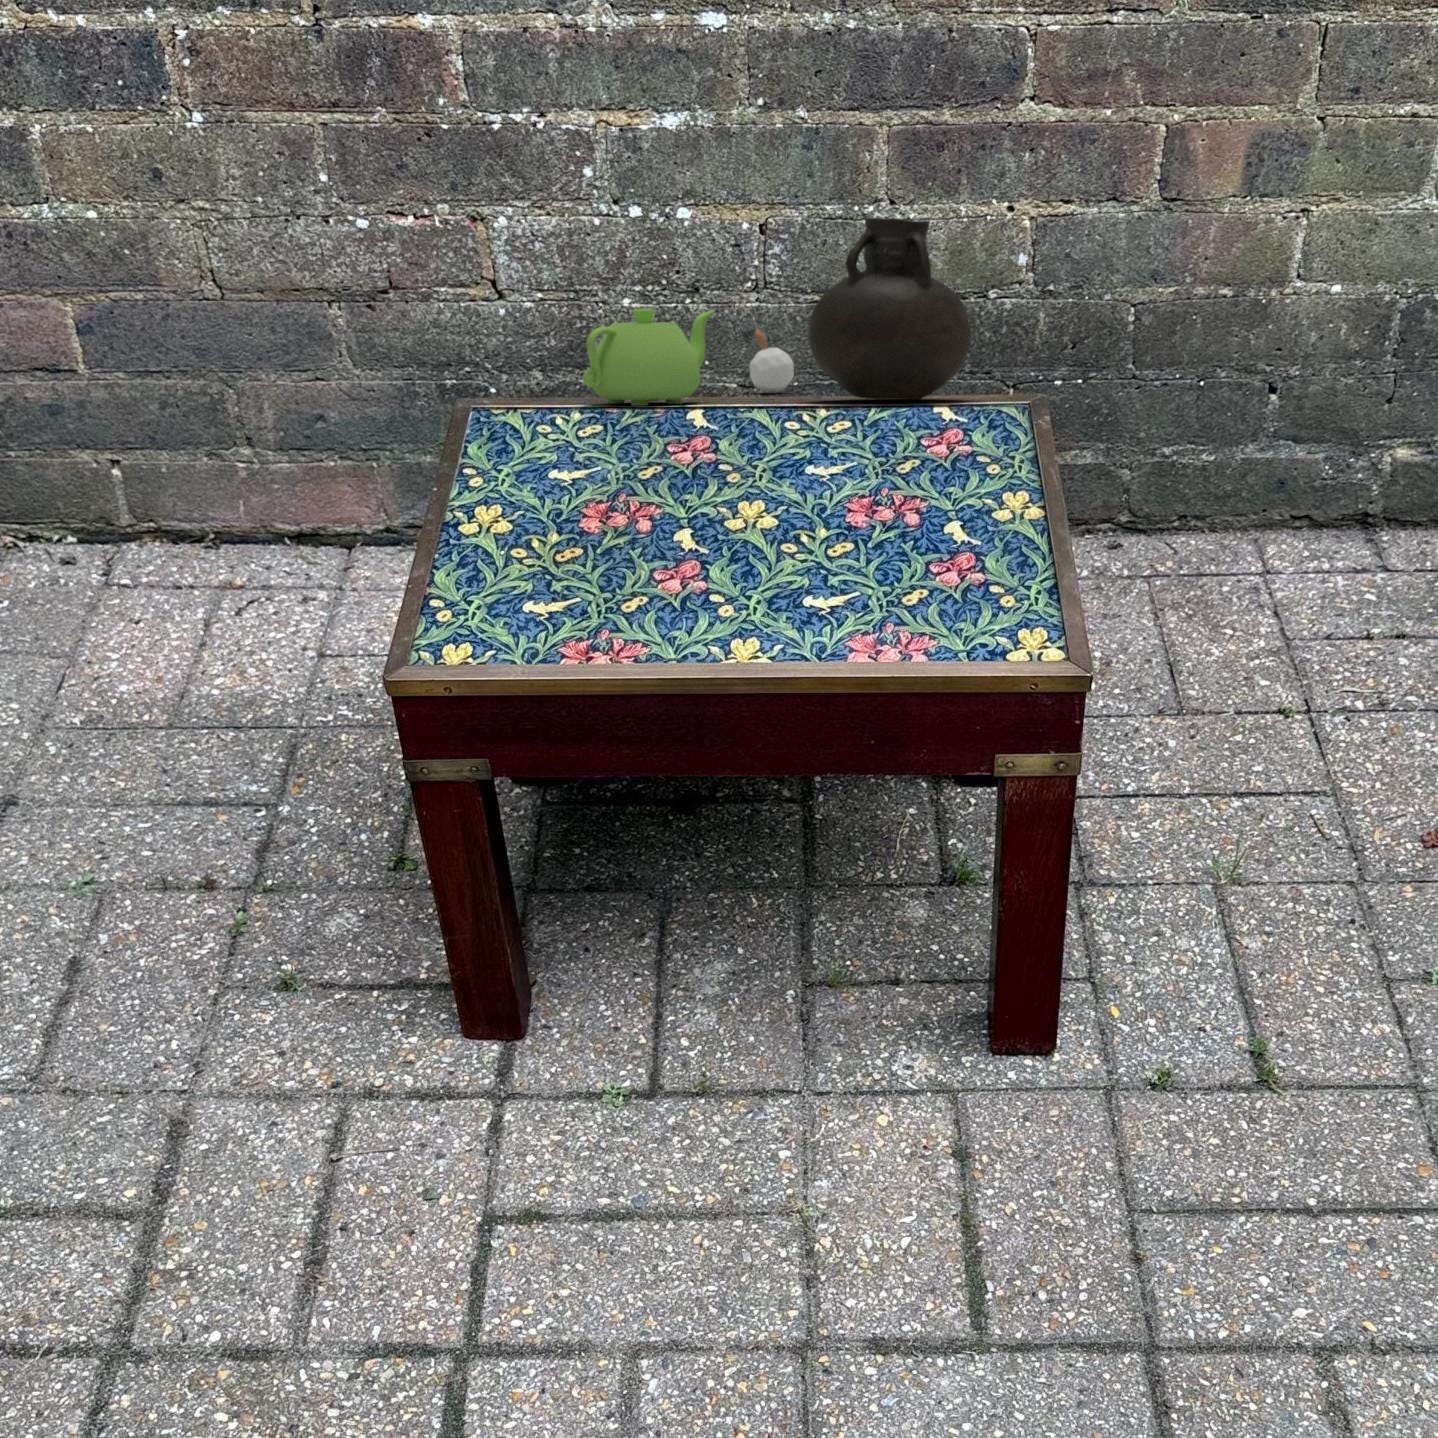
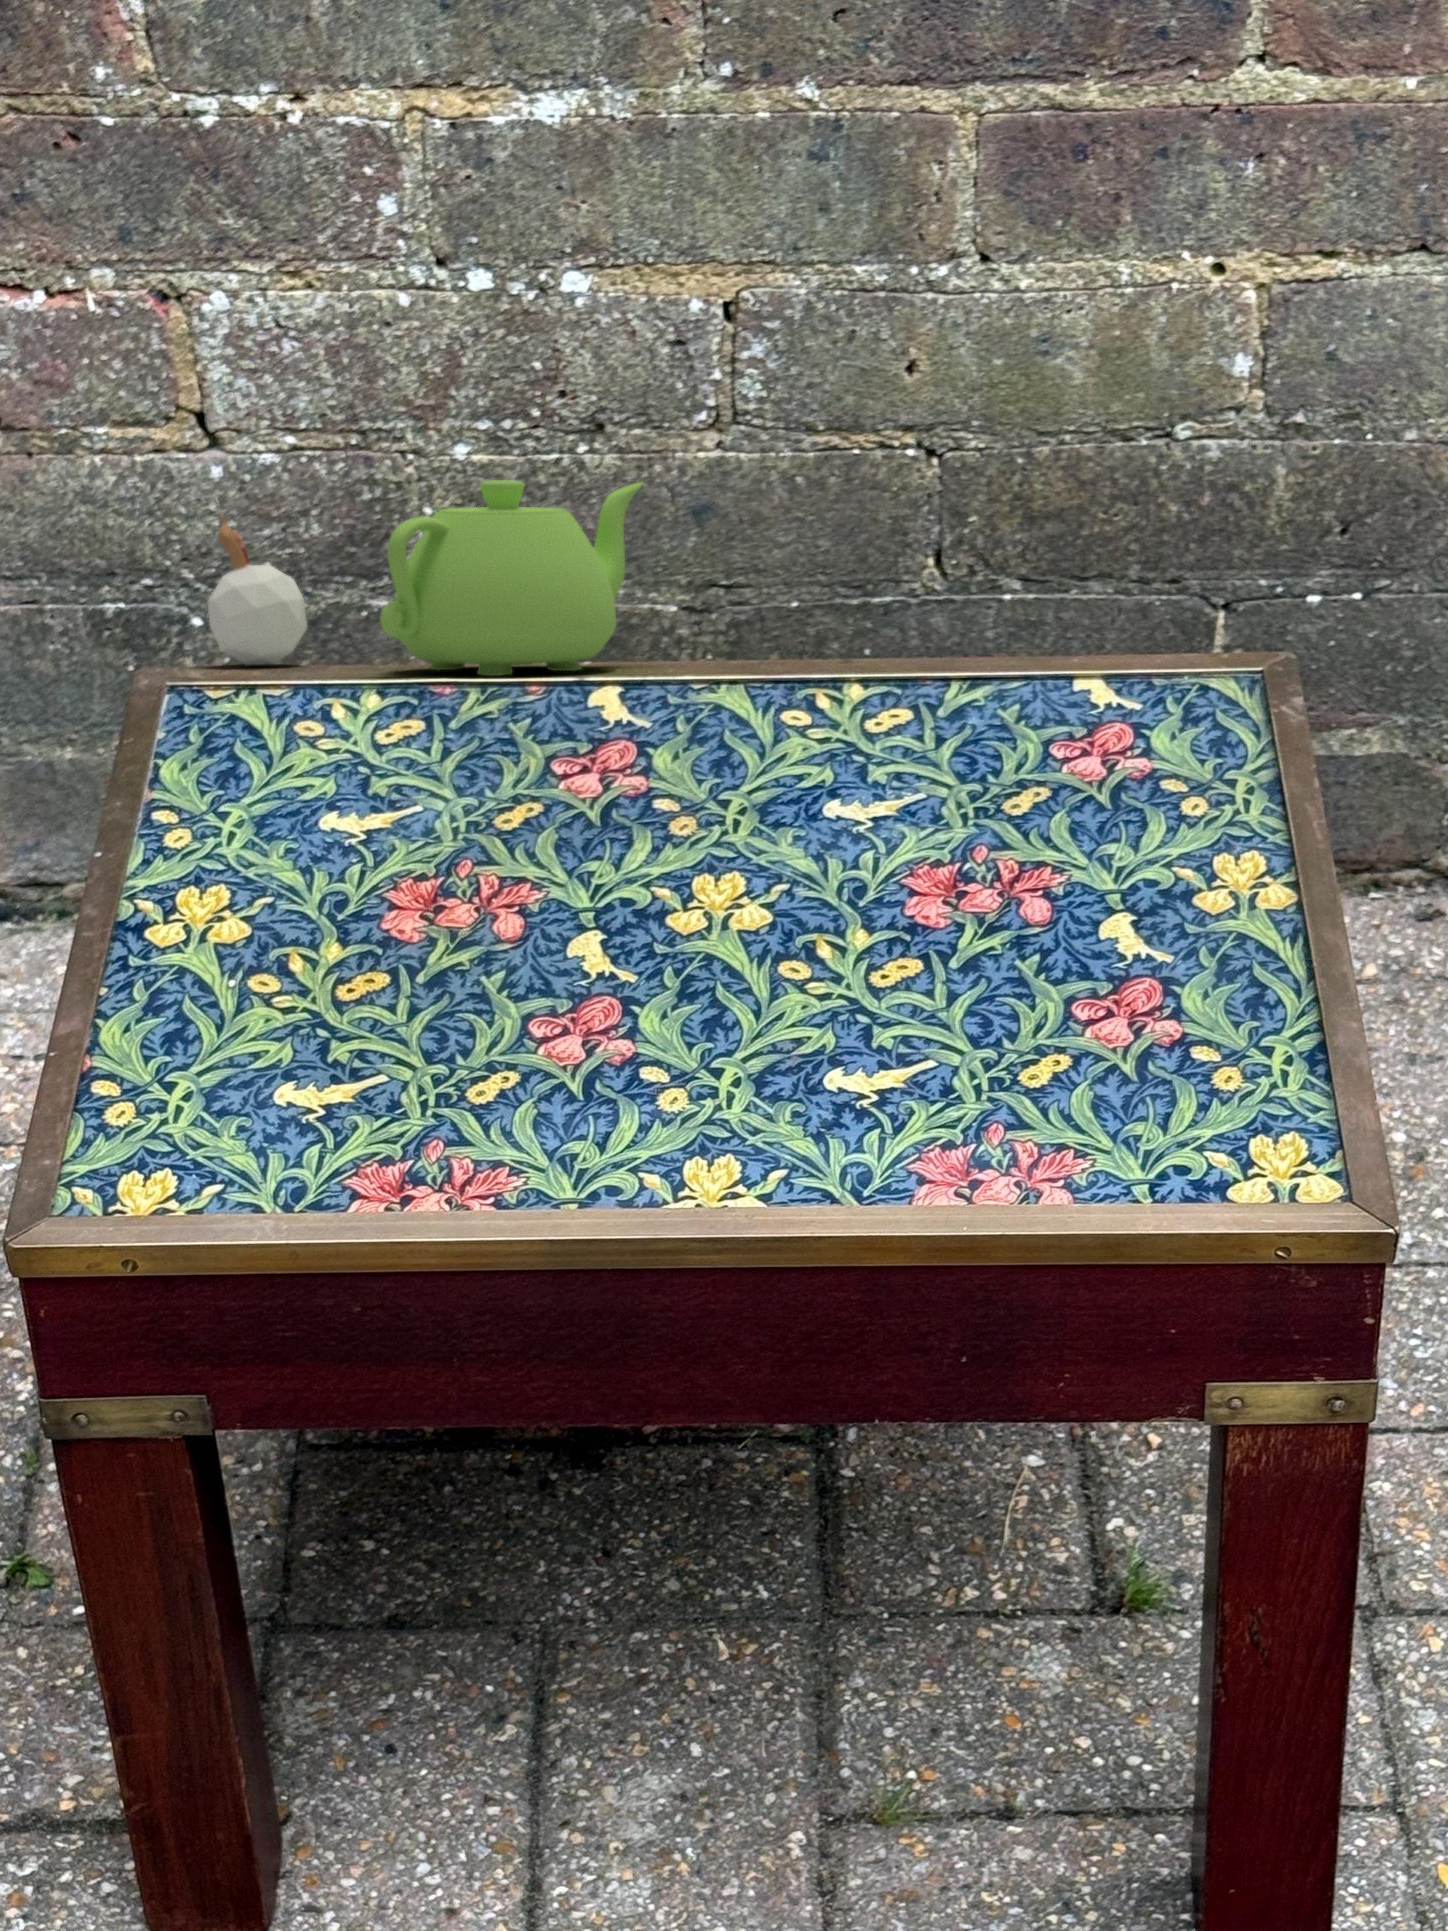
vase: present [809,218,971,400] -> none [832,299,1155,664]
candle: present [749,323,794,393] -> present [208,509,307,665]

